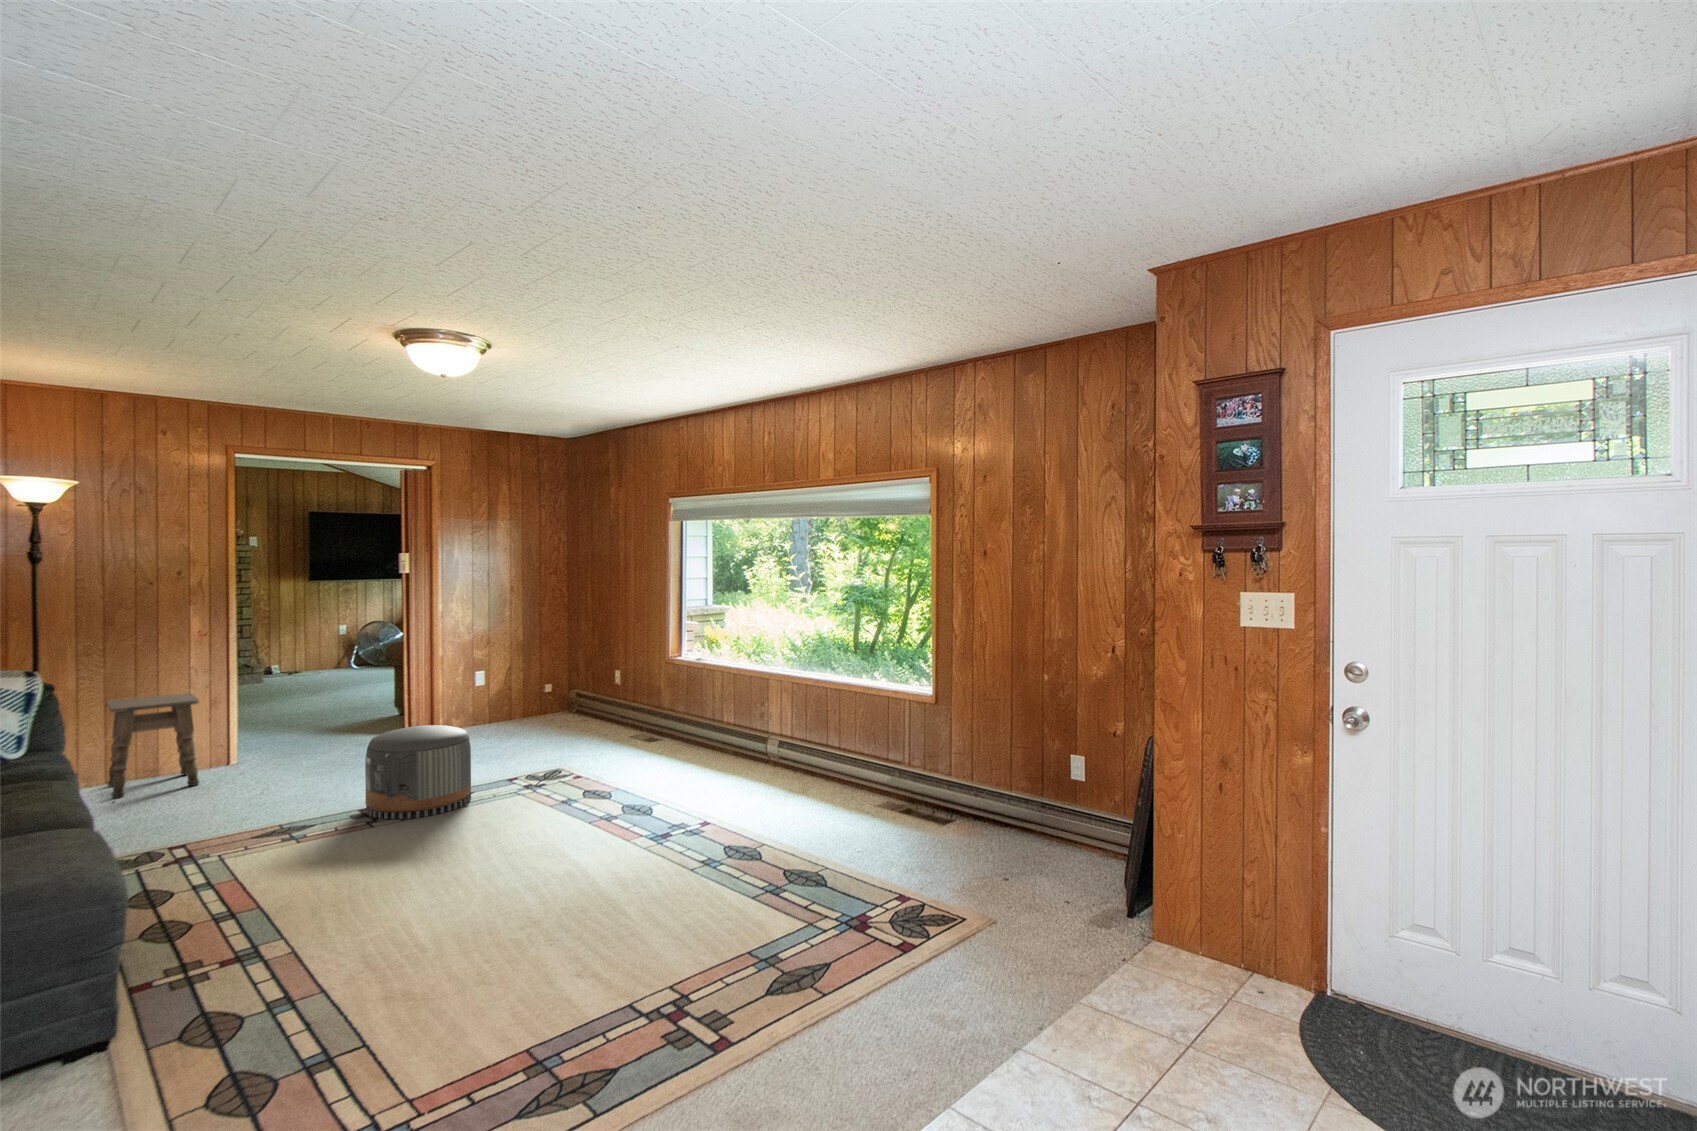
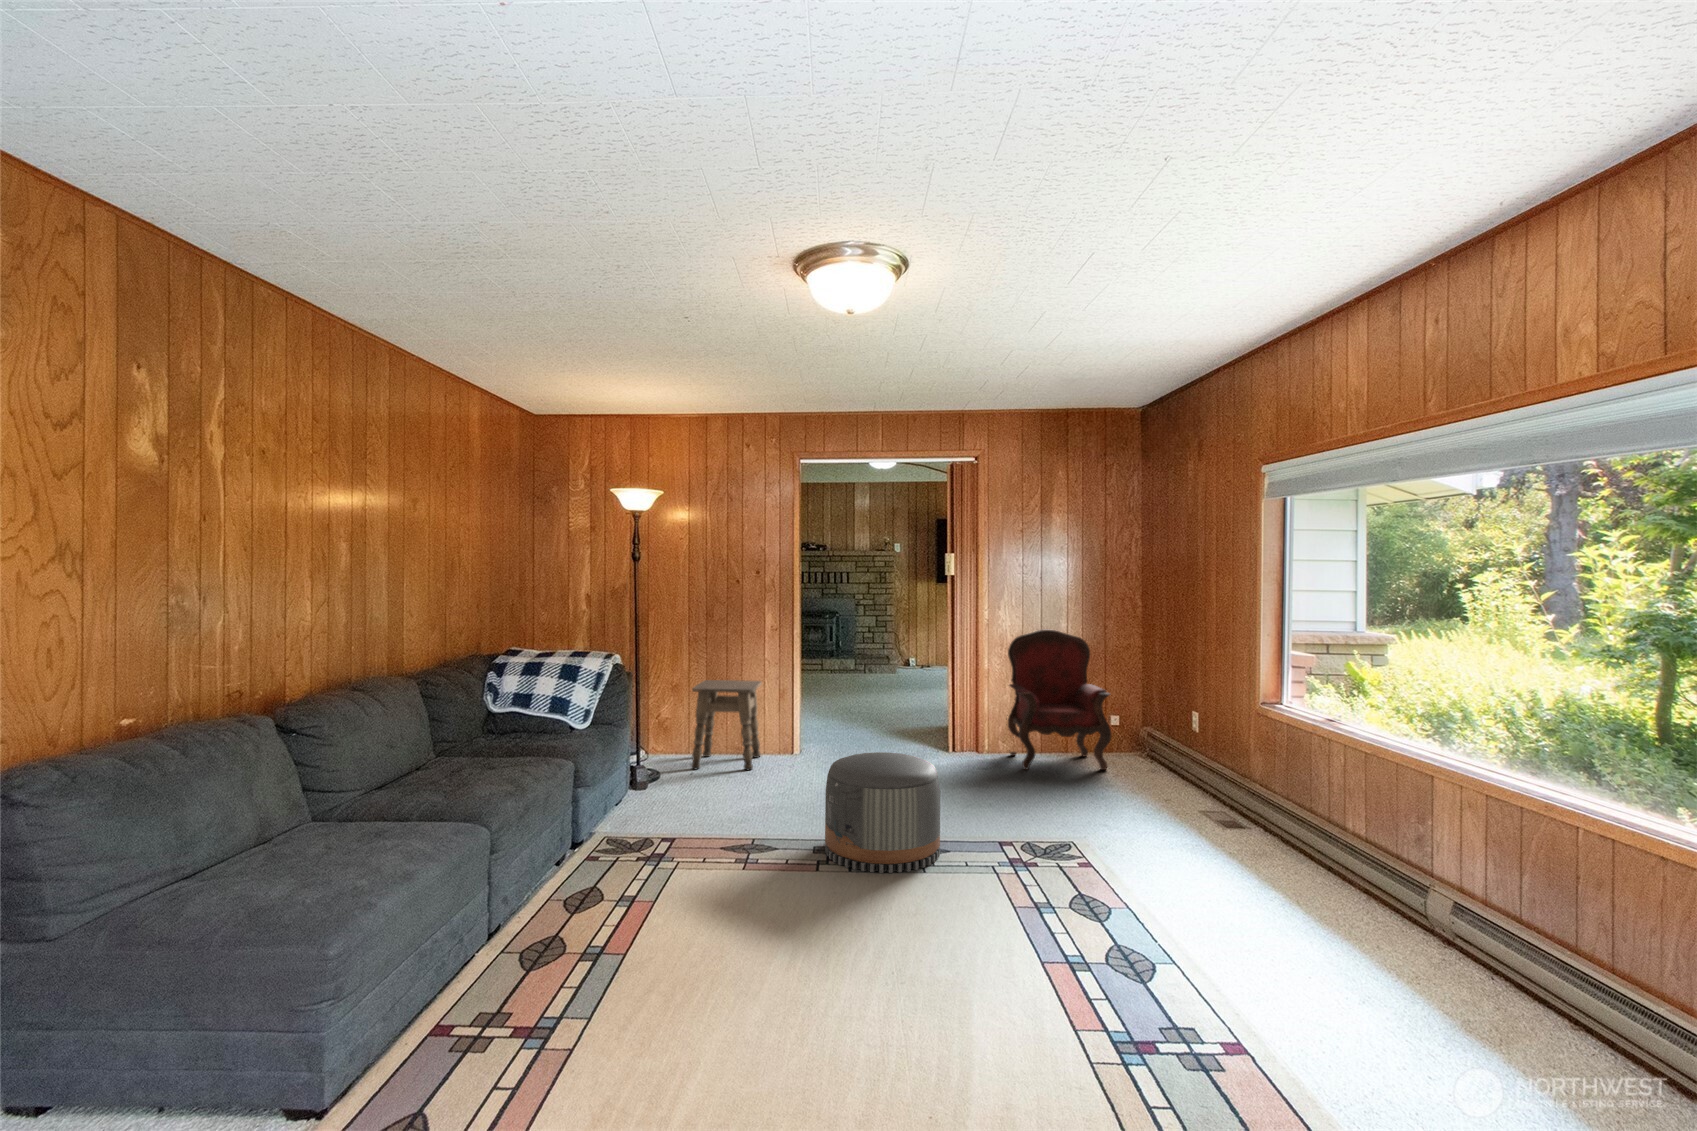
armchair: none [460,618,555,736] -> present [1008,630,1111,770]

